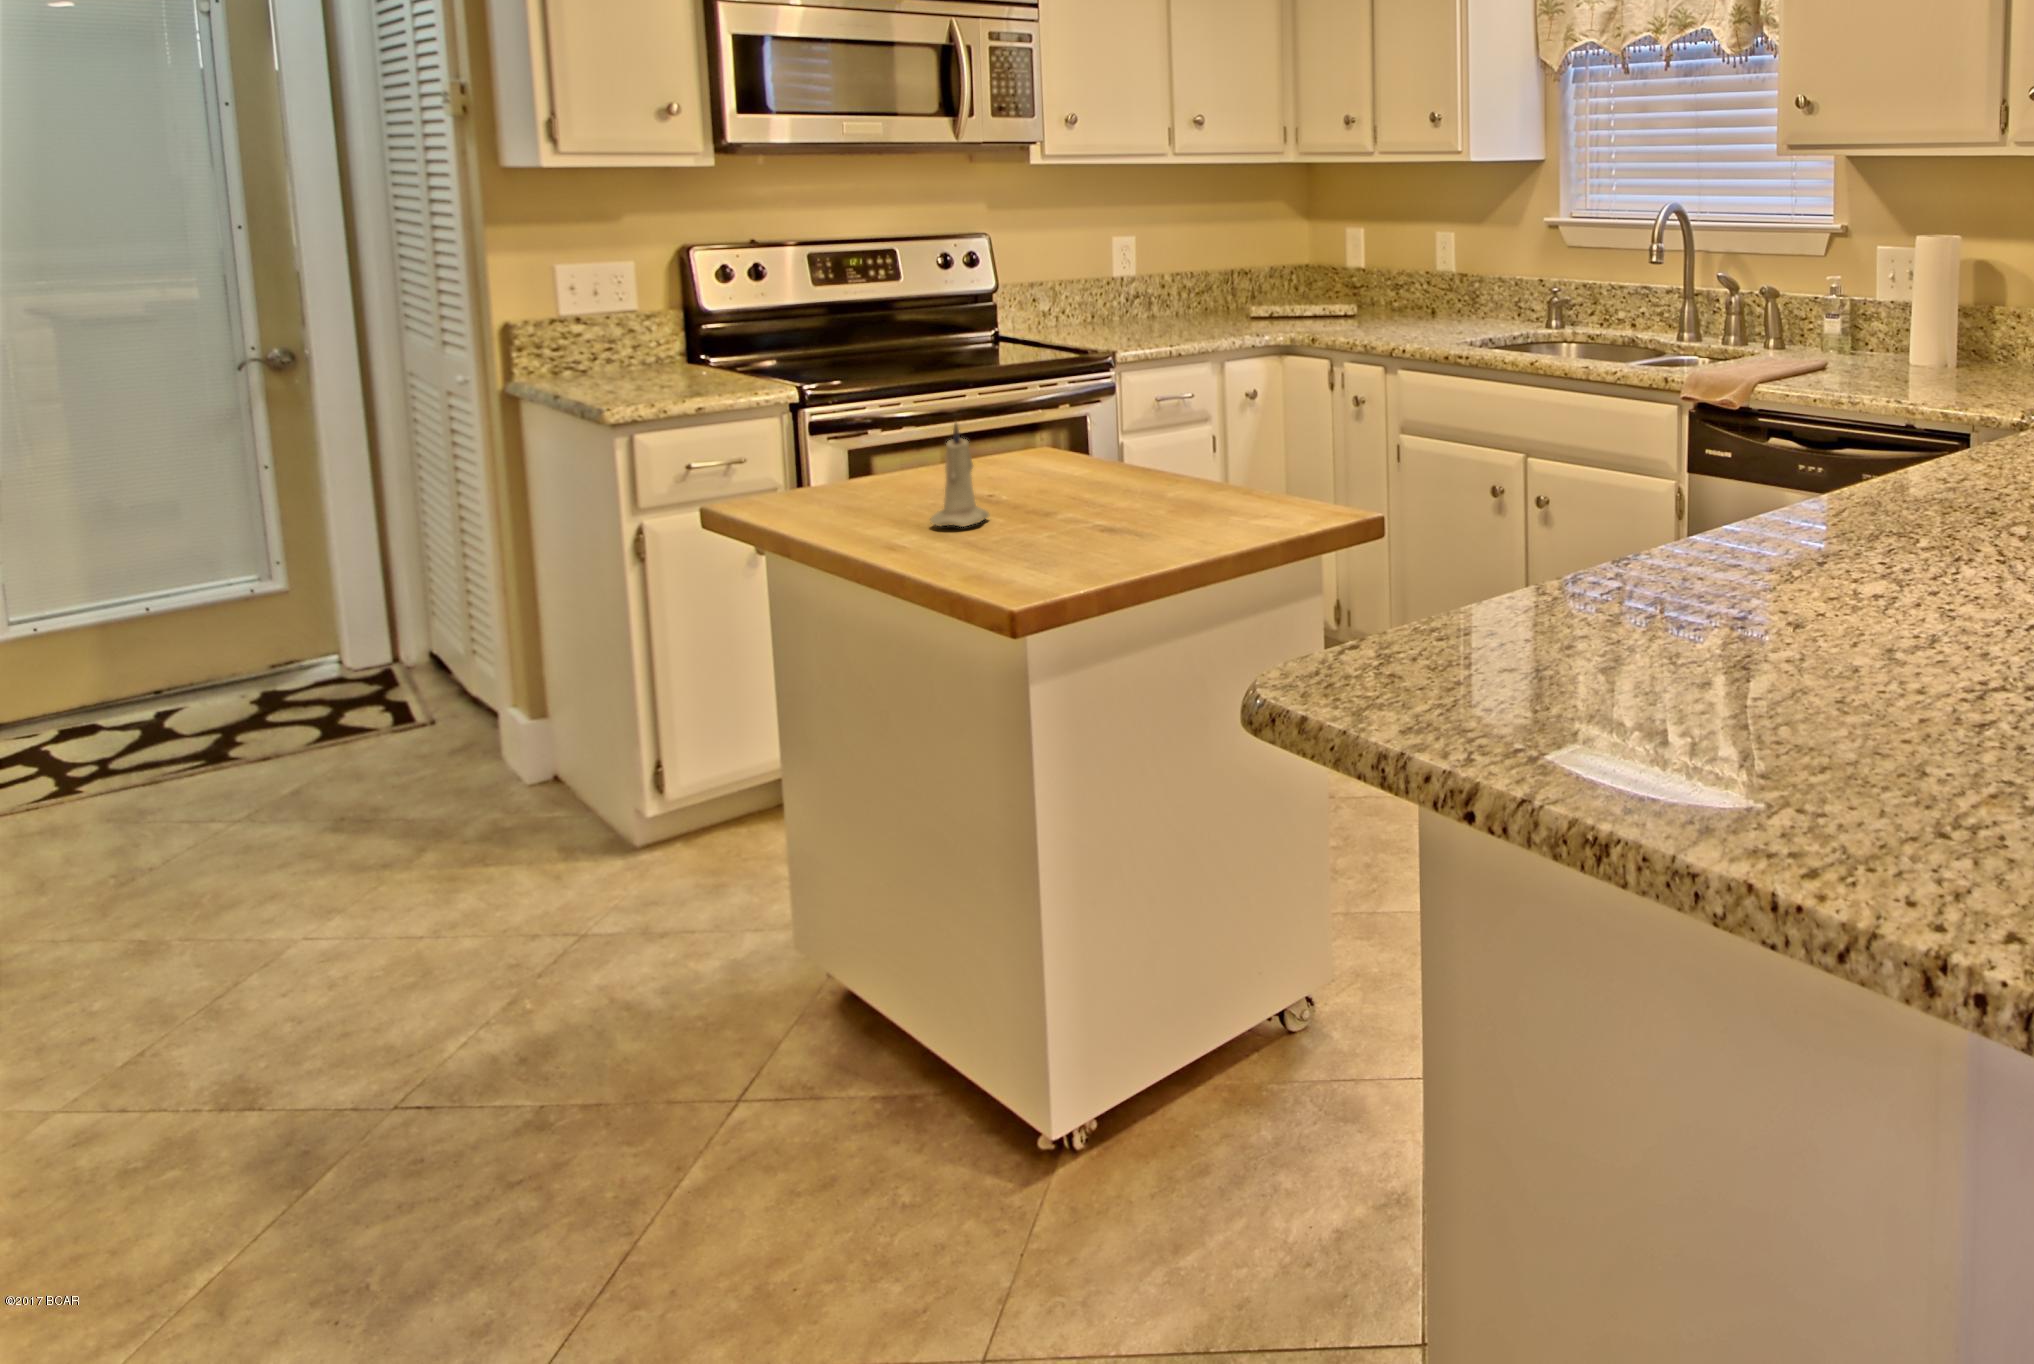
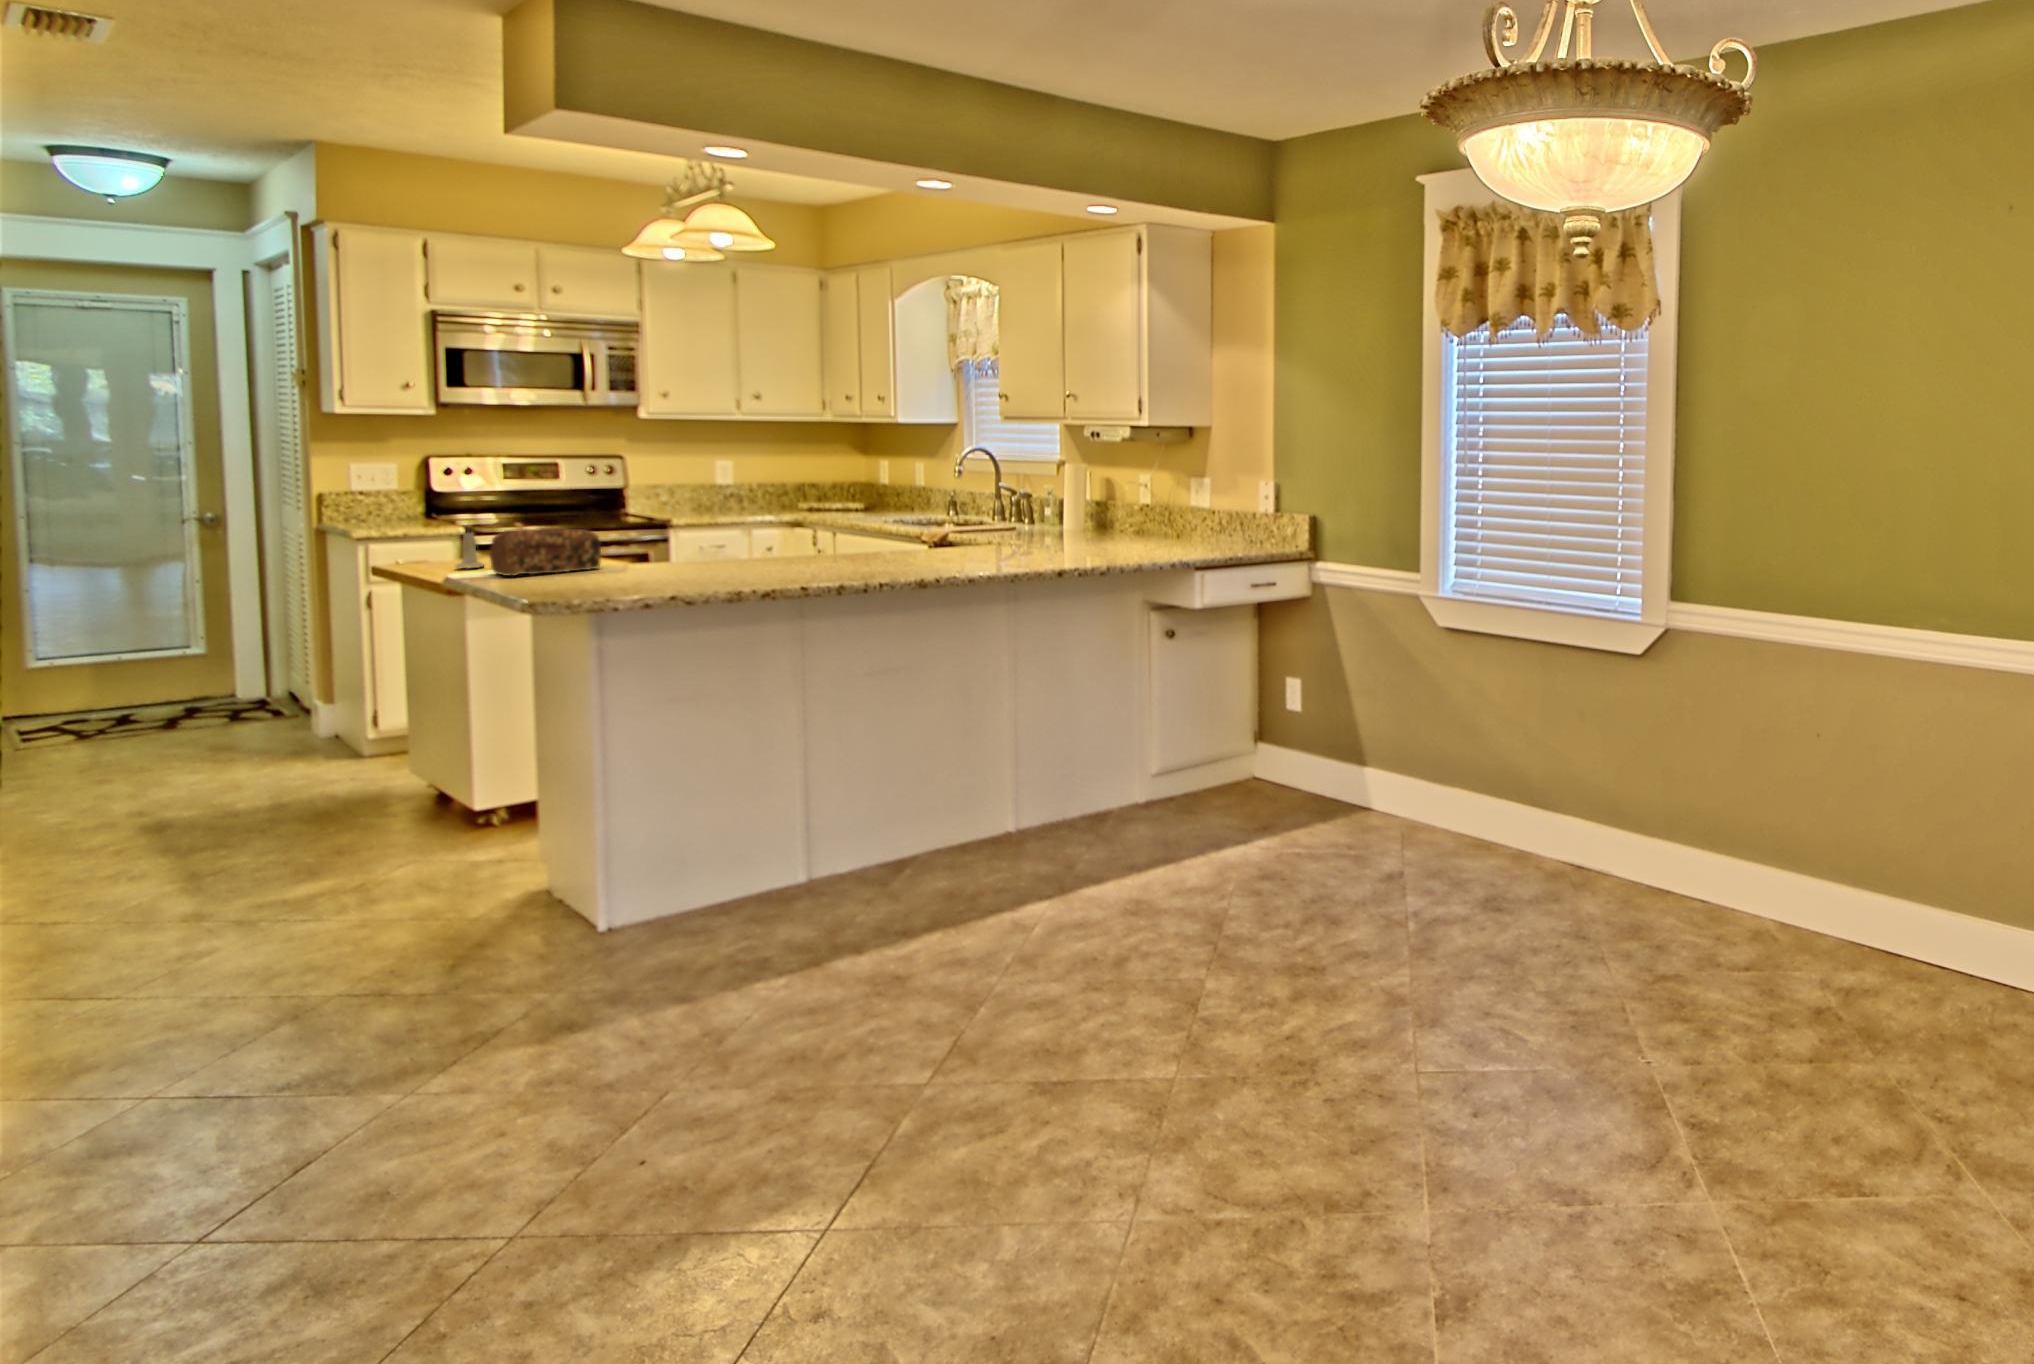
bread loaf: none [1041,425,1266,560] -> present [490,528,601,576]

